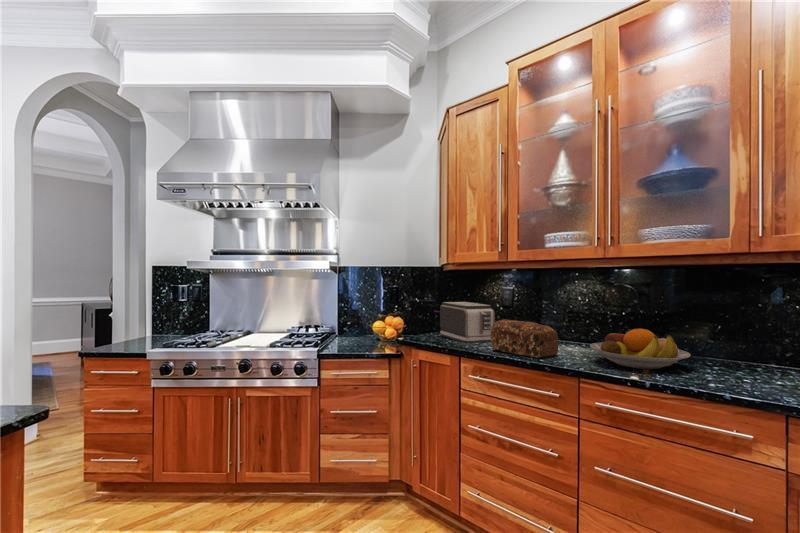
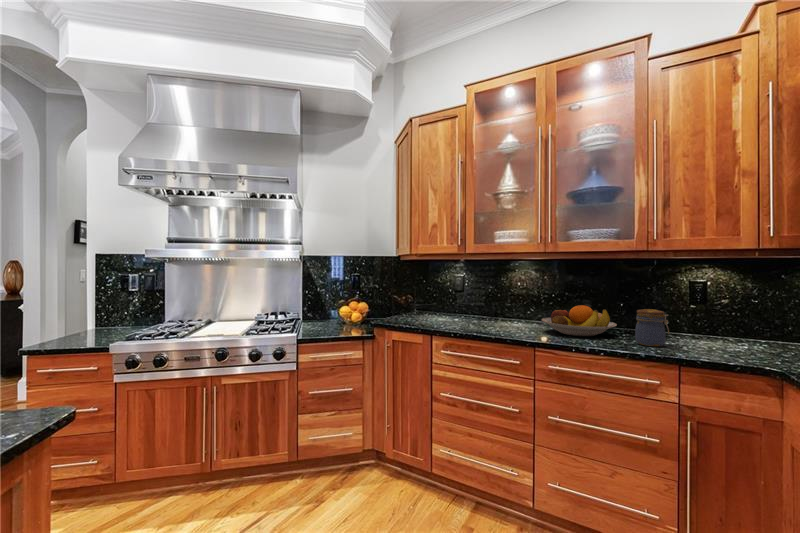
toaster: present [440,302,495,343] -> none [402,289,452,324]
bread loaf: present [490,319,559,358] -> none [458,302,514,332]
jar: none [704,338,753,390] -> present [635,309,669,346]

